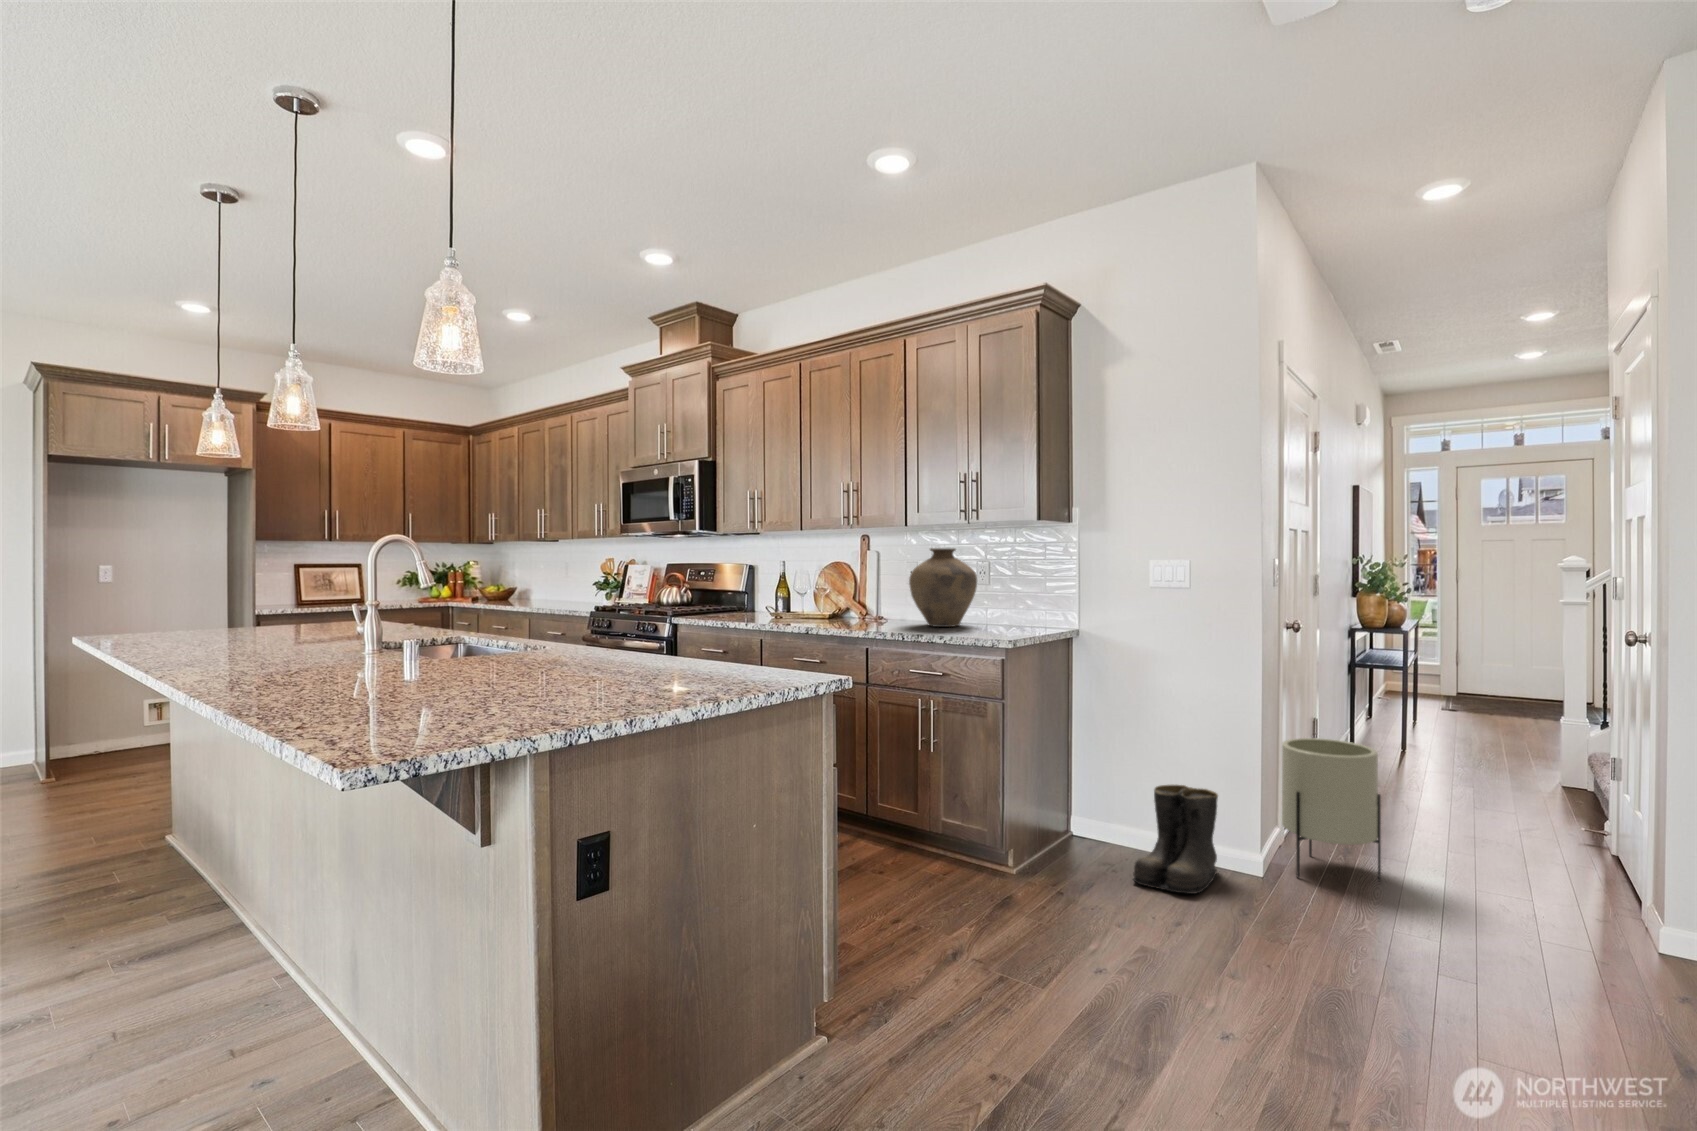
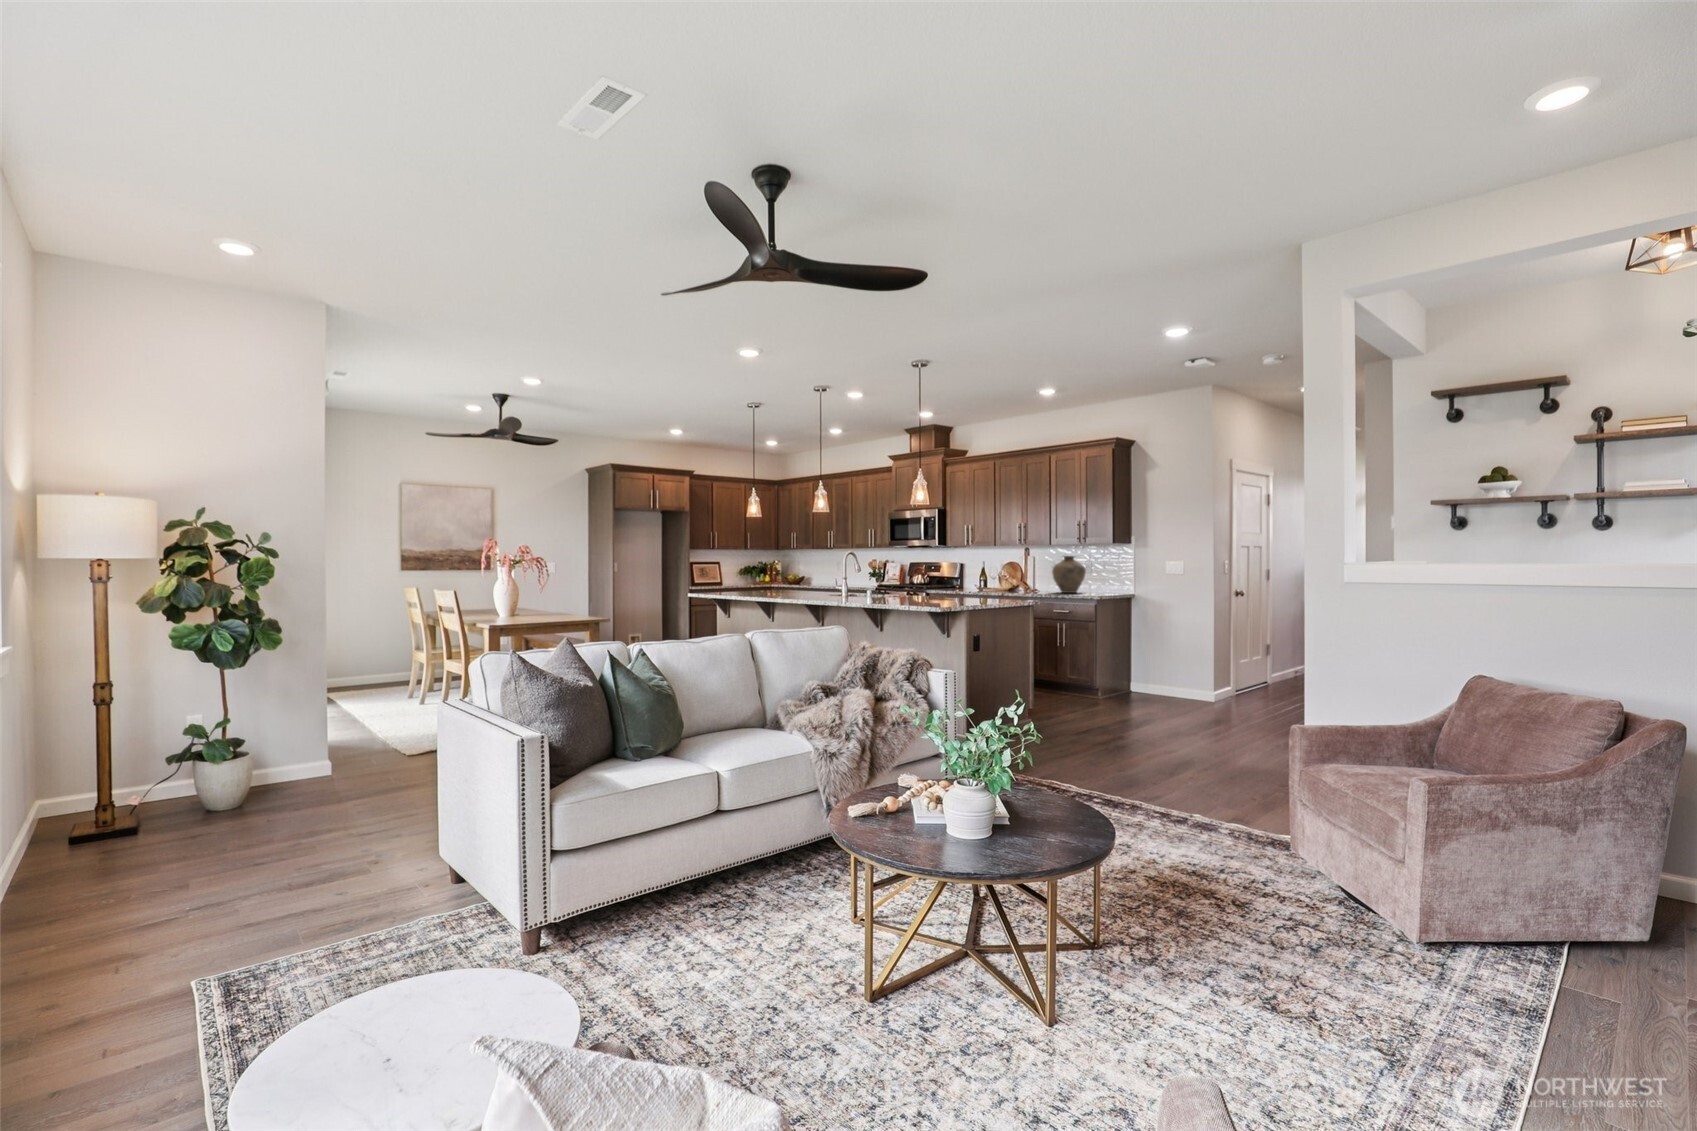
planter: present [1282,738,1381,881] -> none [1226,644,1268,704]
boots: present [1133,785,1218,894] -> none [1153,663,1196,704]

